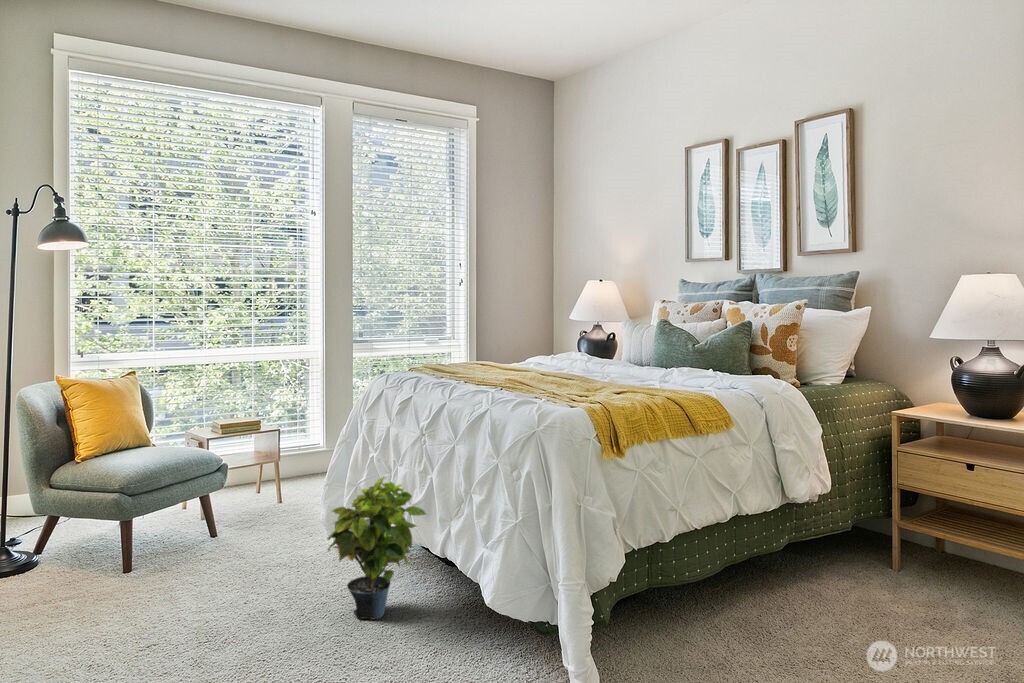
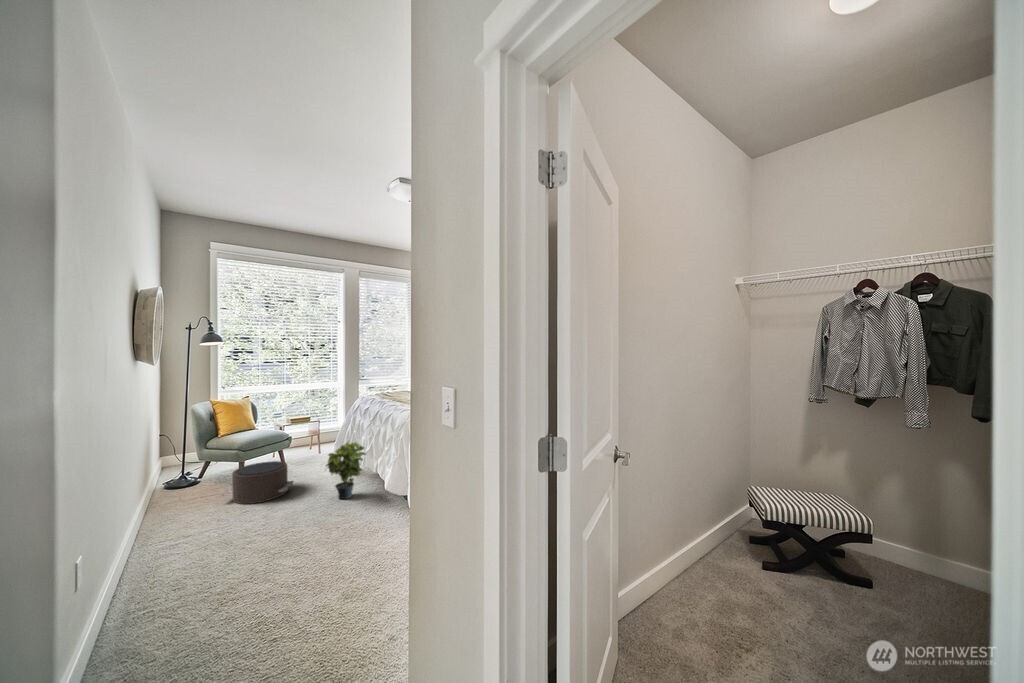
pouf: none [77,520,245,622] -> present [220,461,293,504]

